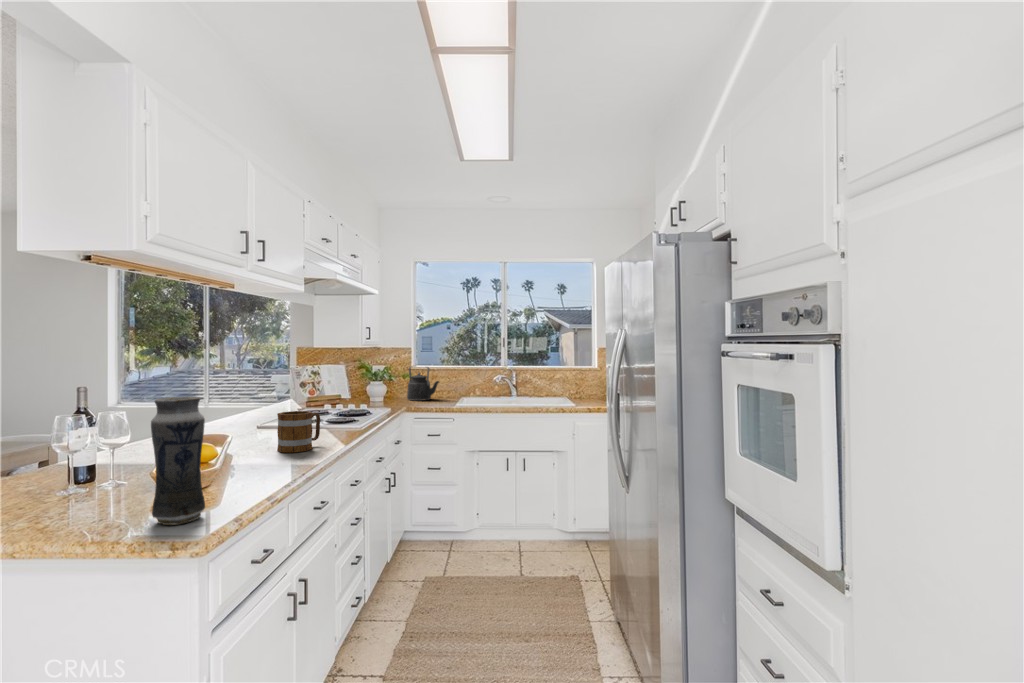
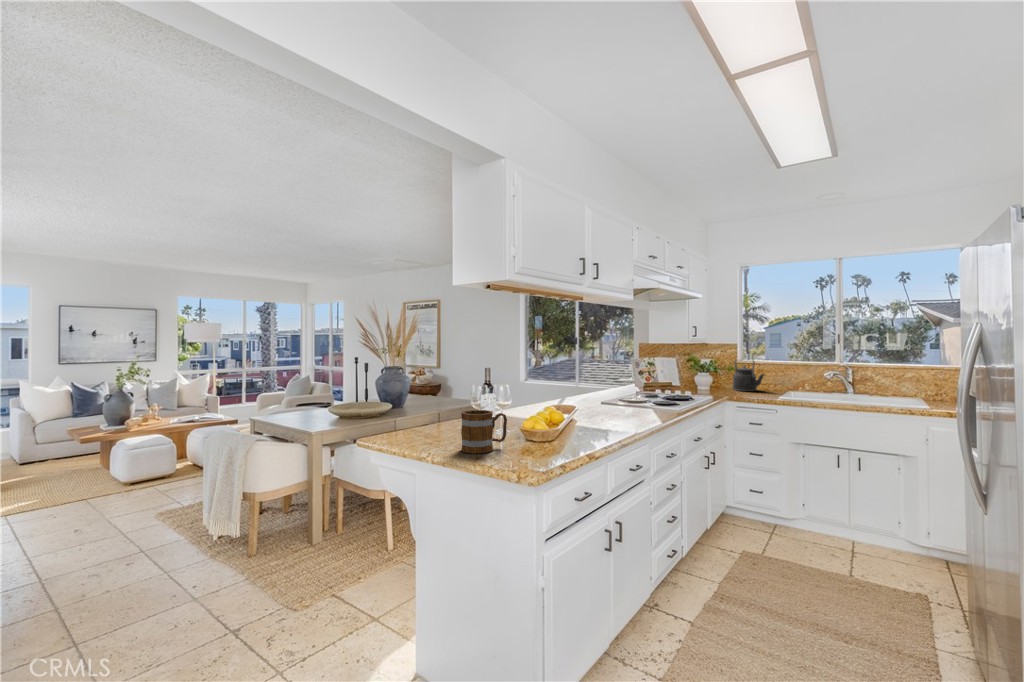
vase: present [151,397,205,525] -> none [512,377,544,462]
mug: present [277,411,320,453] -> present [461,410,507,453]

